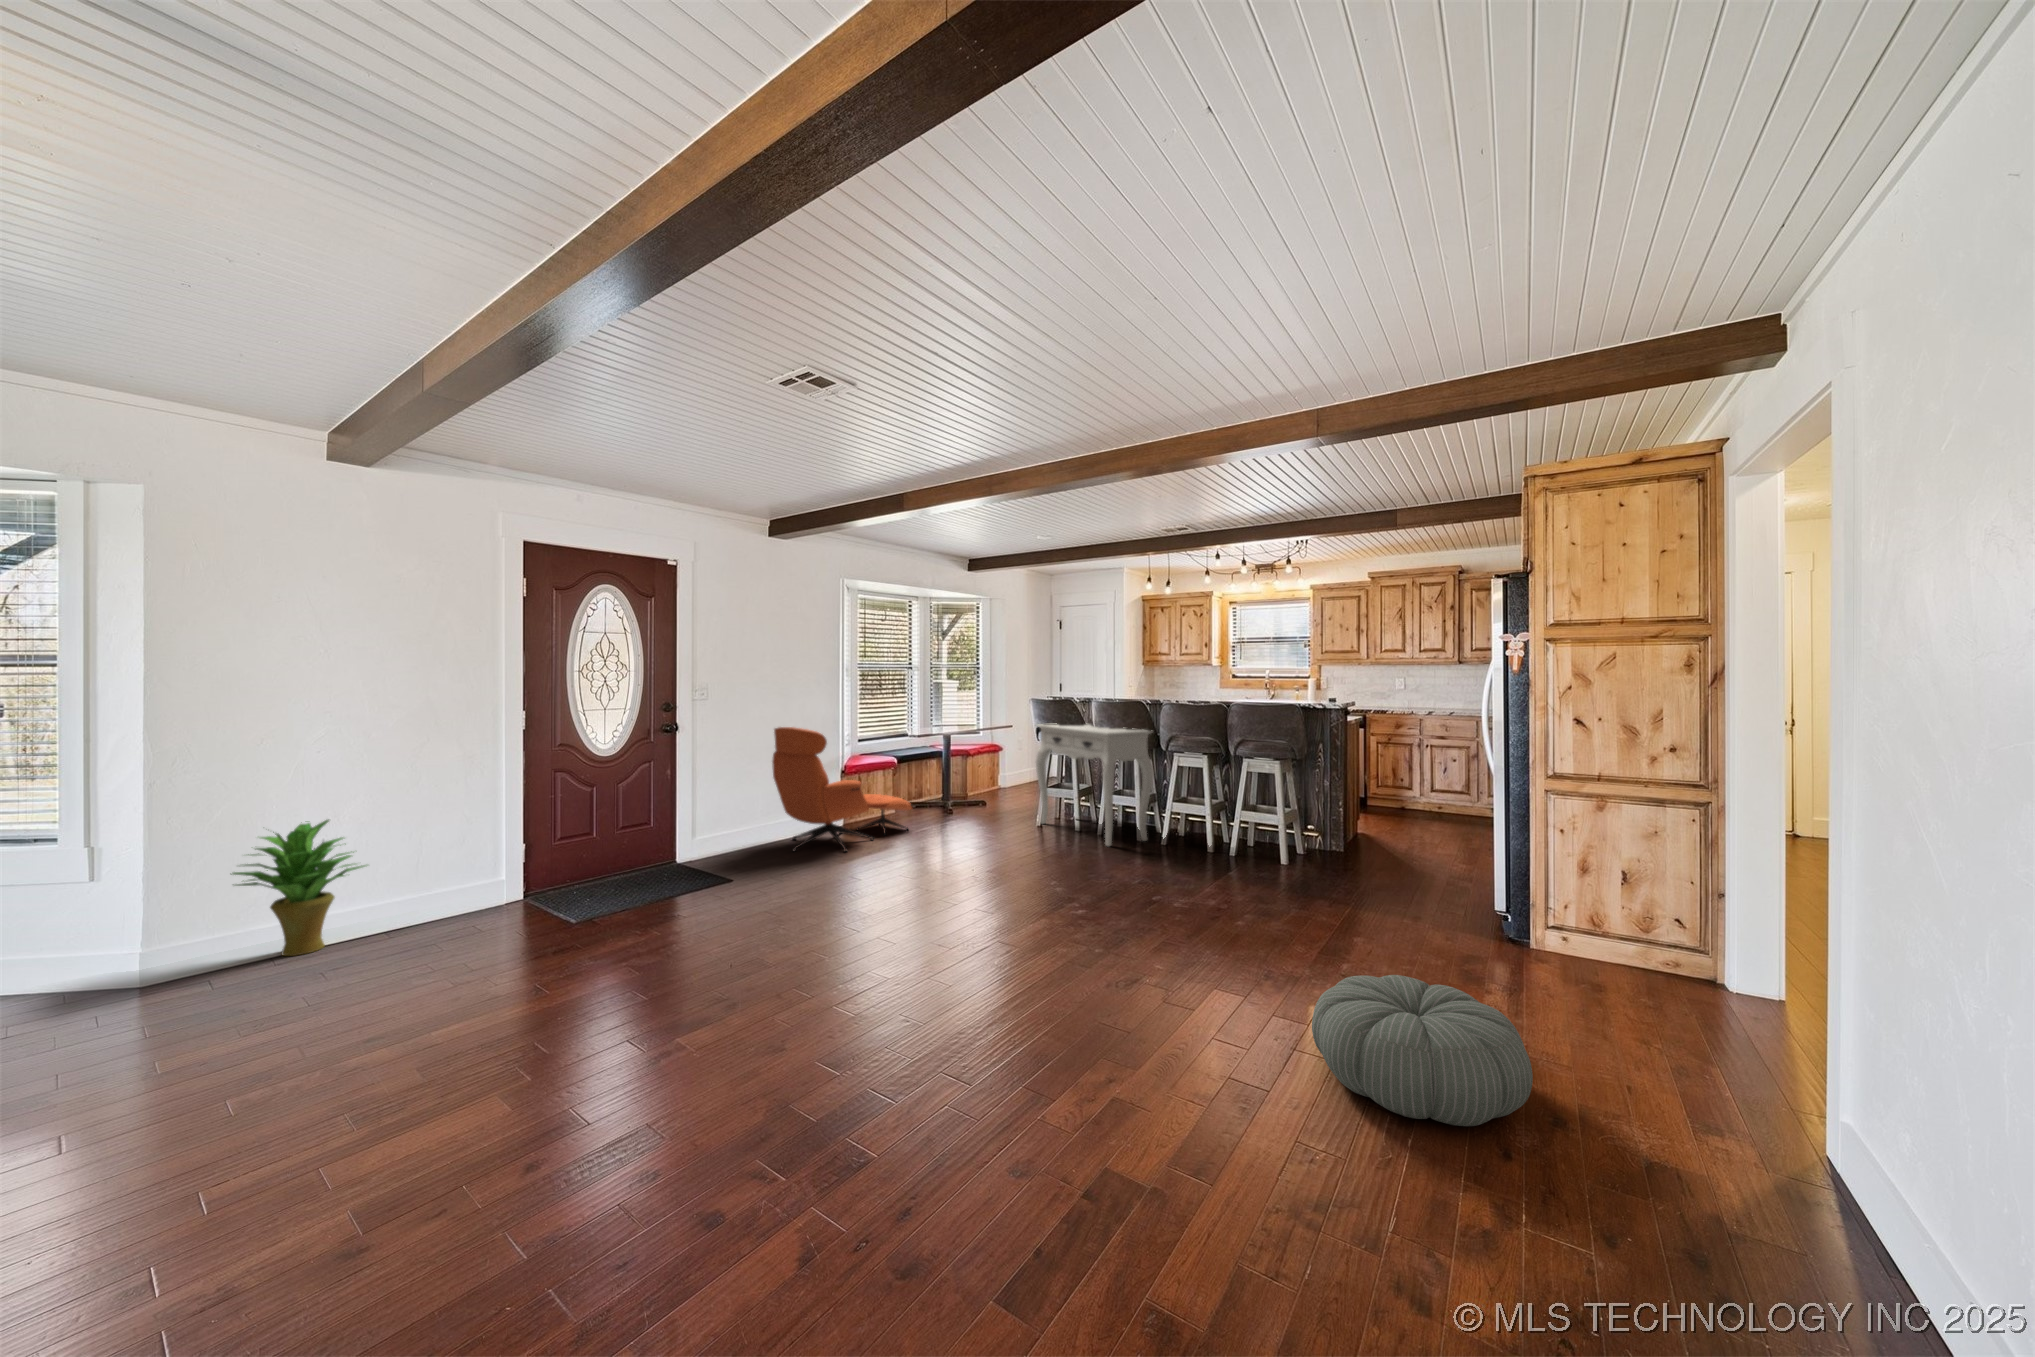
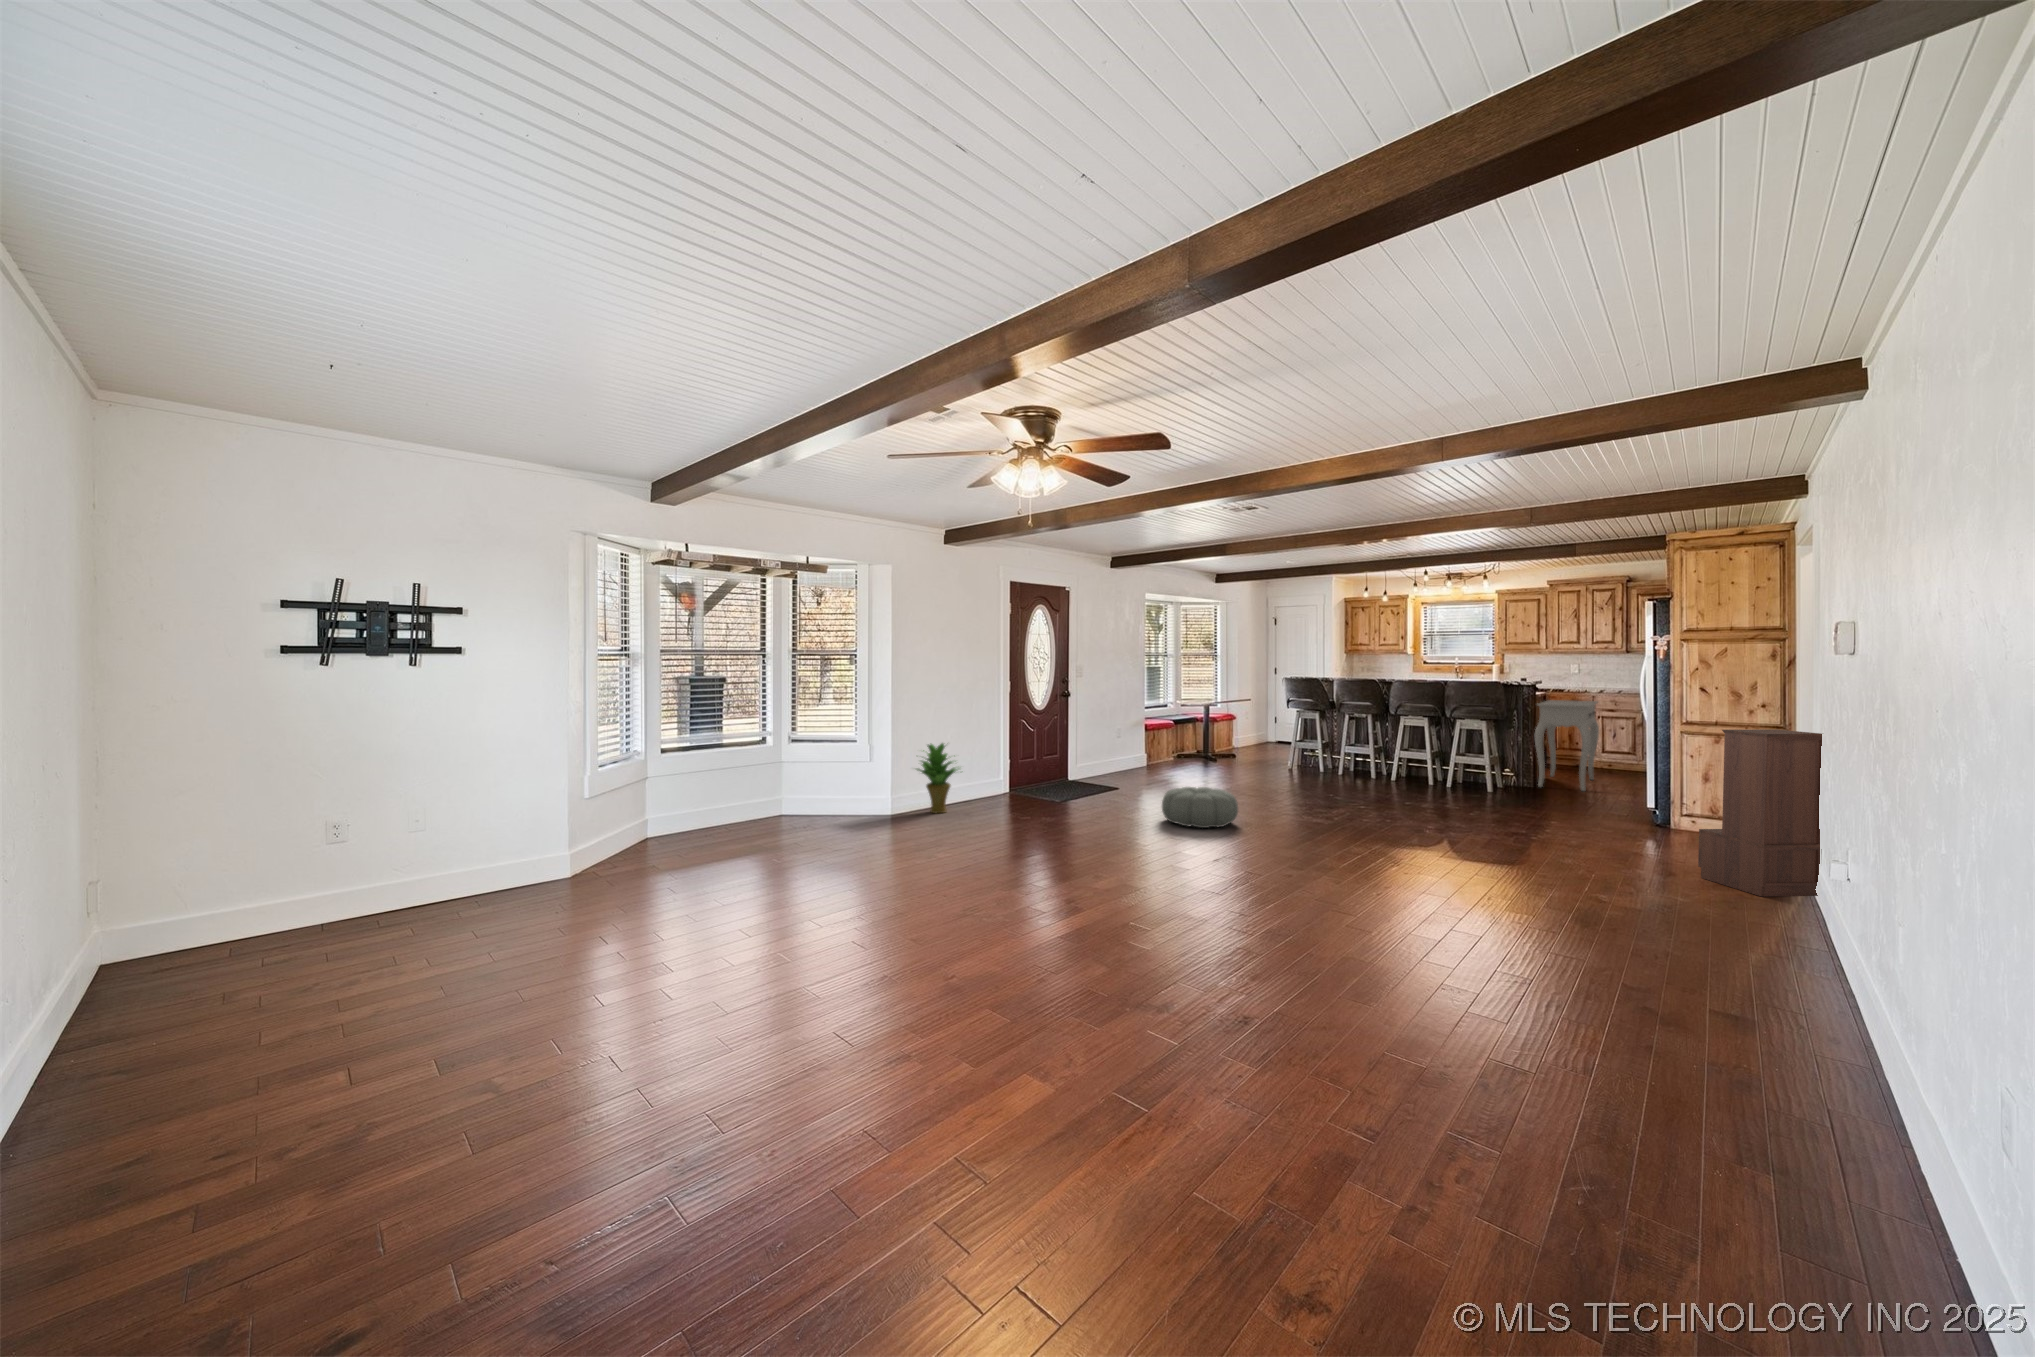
console table: present [1036,723,1154,846] -> present [1535,700,1599,791]
lounge chair: present [772,727,912,852] -> none [1116,698,1200,782]
bookshelf: none [1611,820,1891,1233] -> present [1698,729,1822,897]
pouf: present [1312,975,1533,1126] -> present [1162,787,1238,828]

